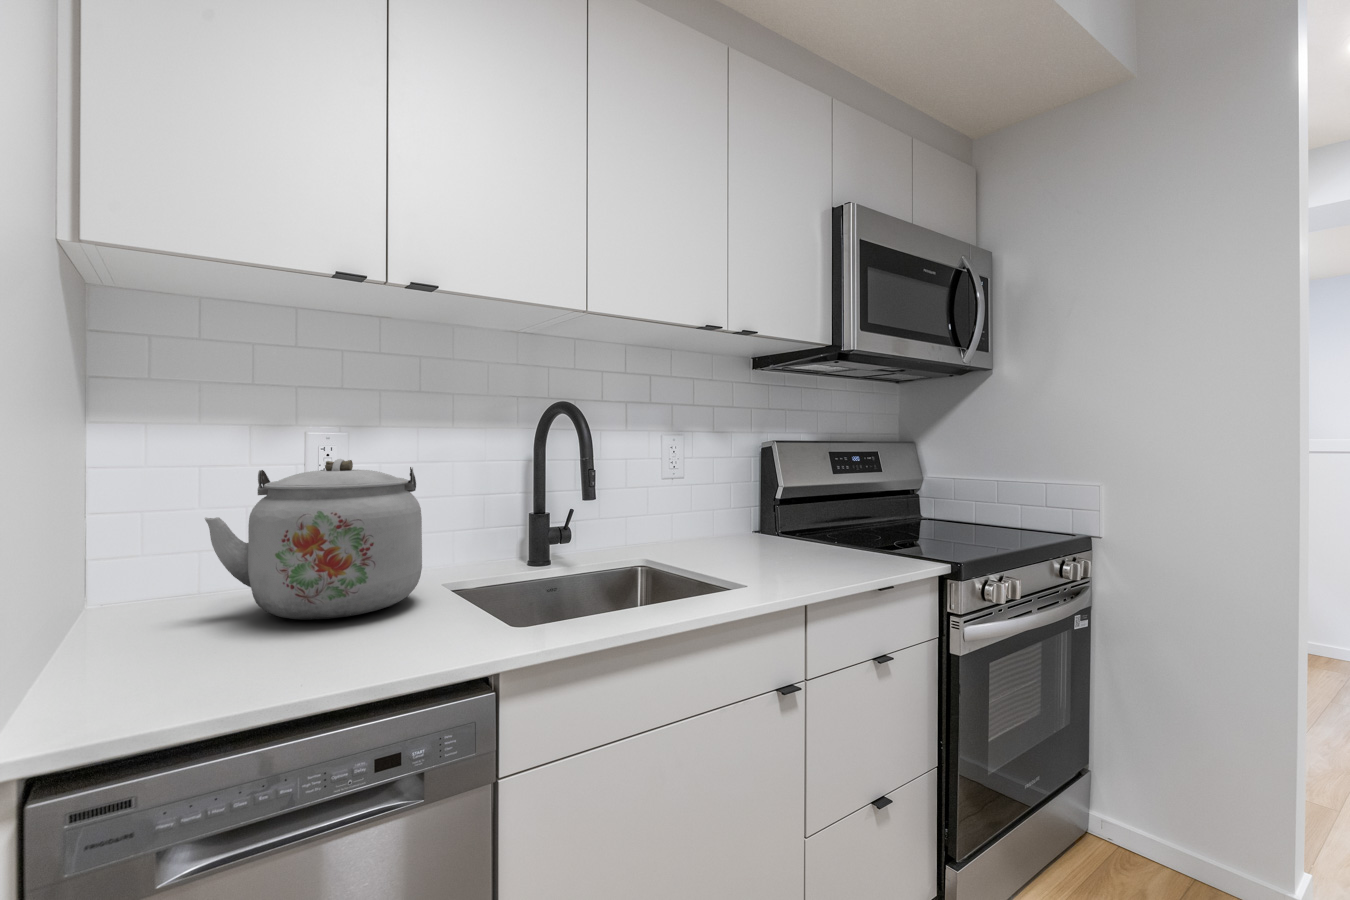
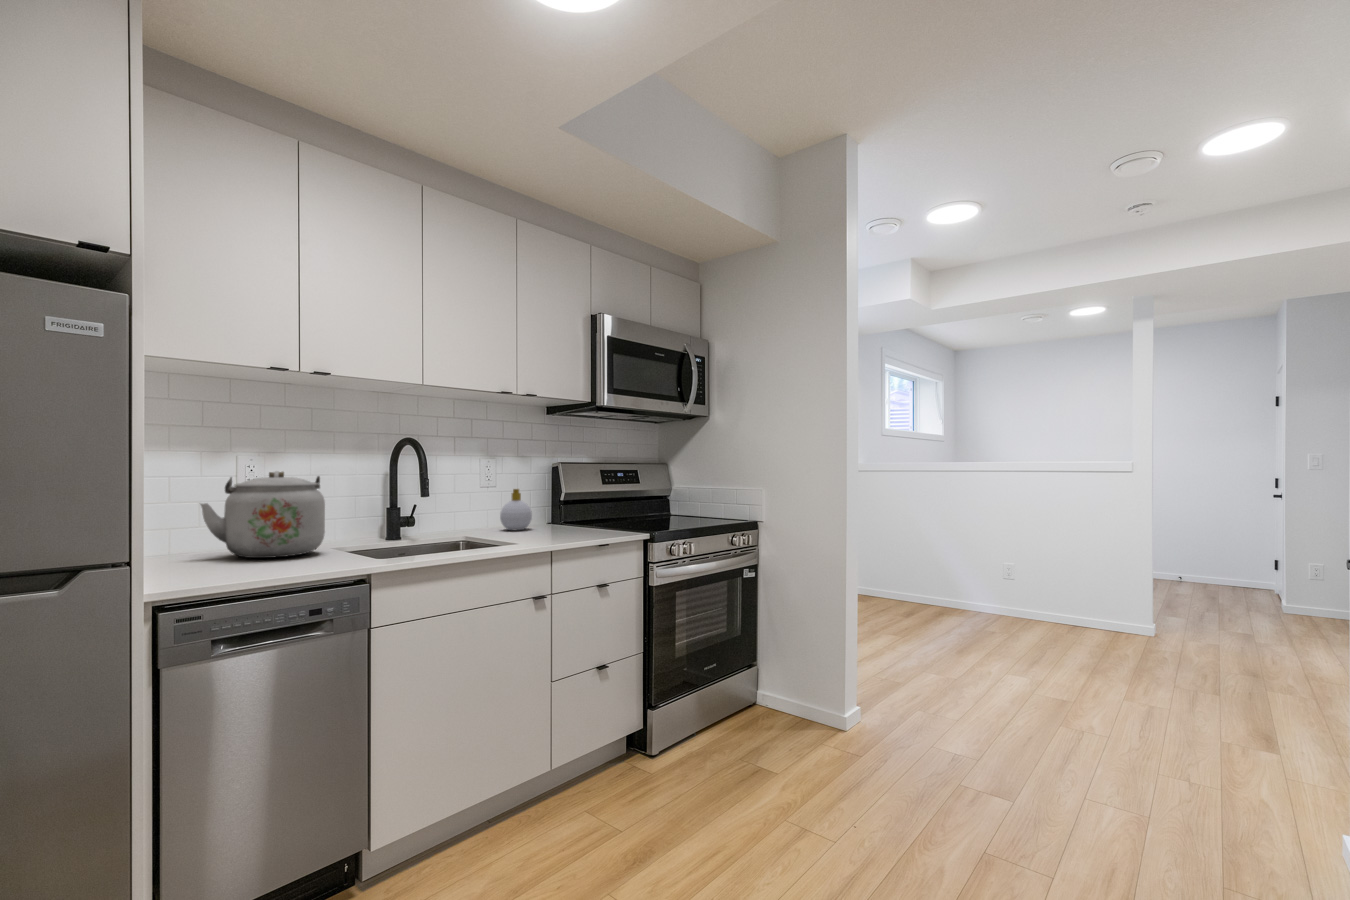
soap bottle: none [693,483,741,547] -> present [500,489,532,530]

